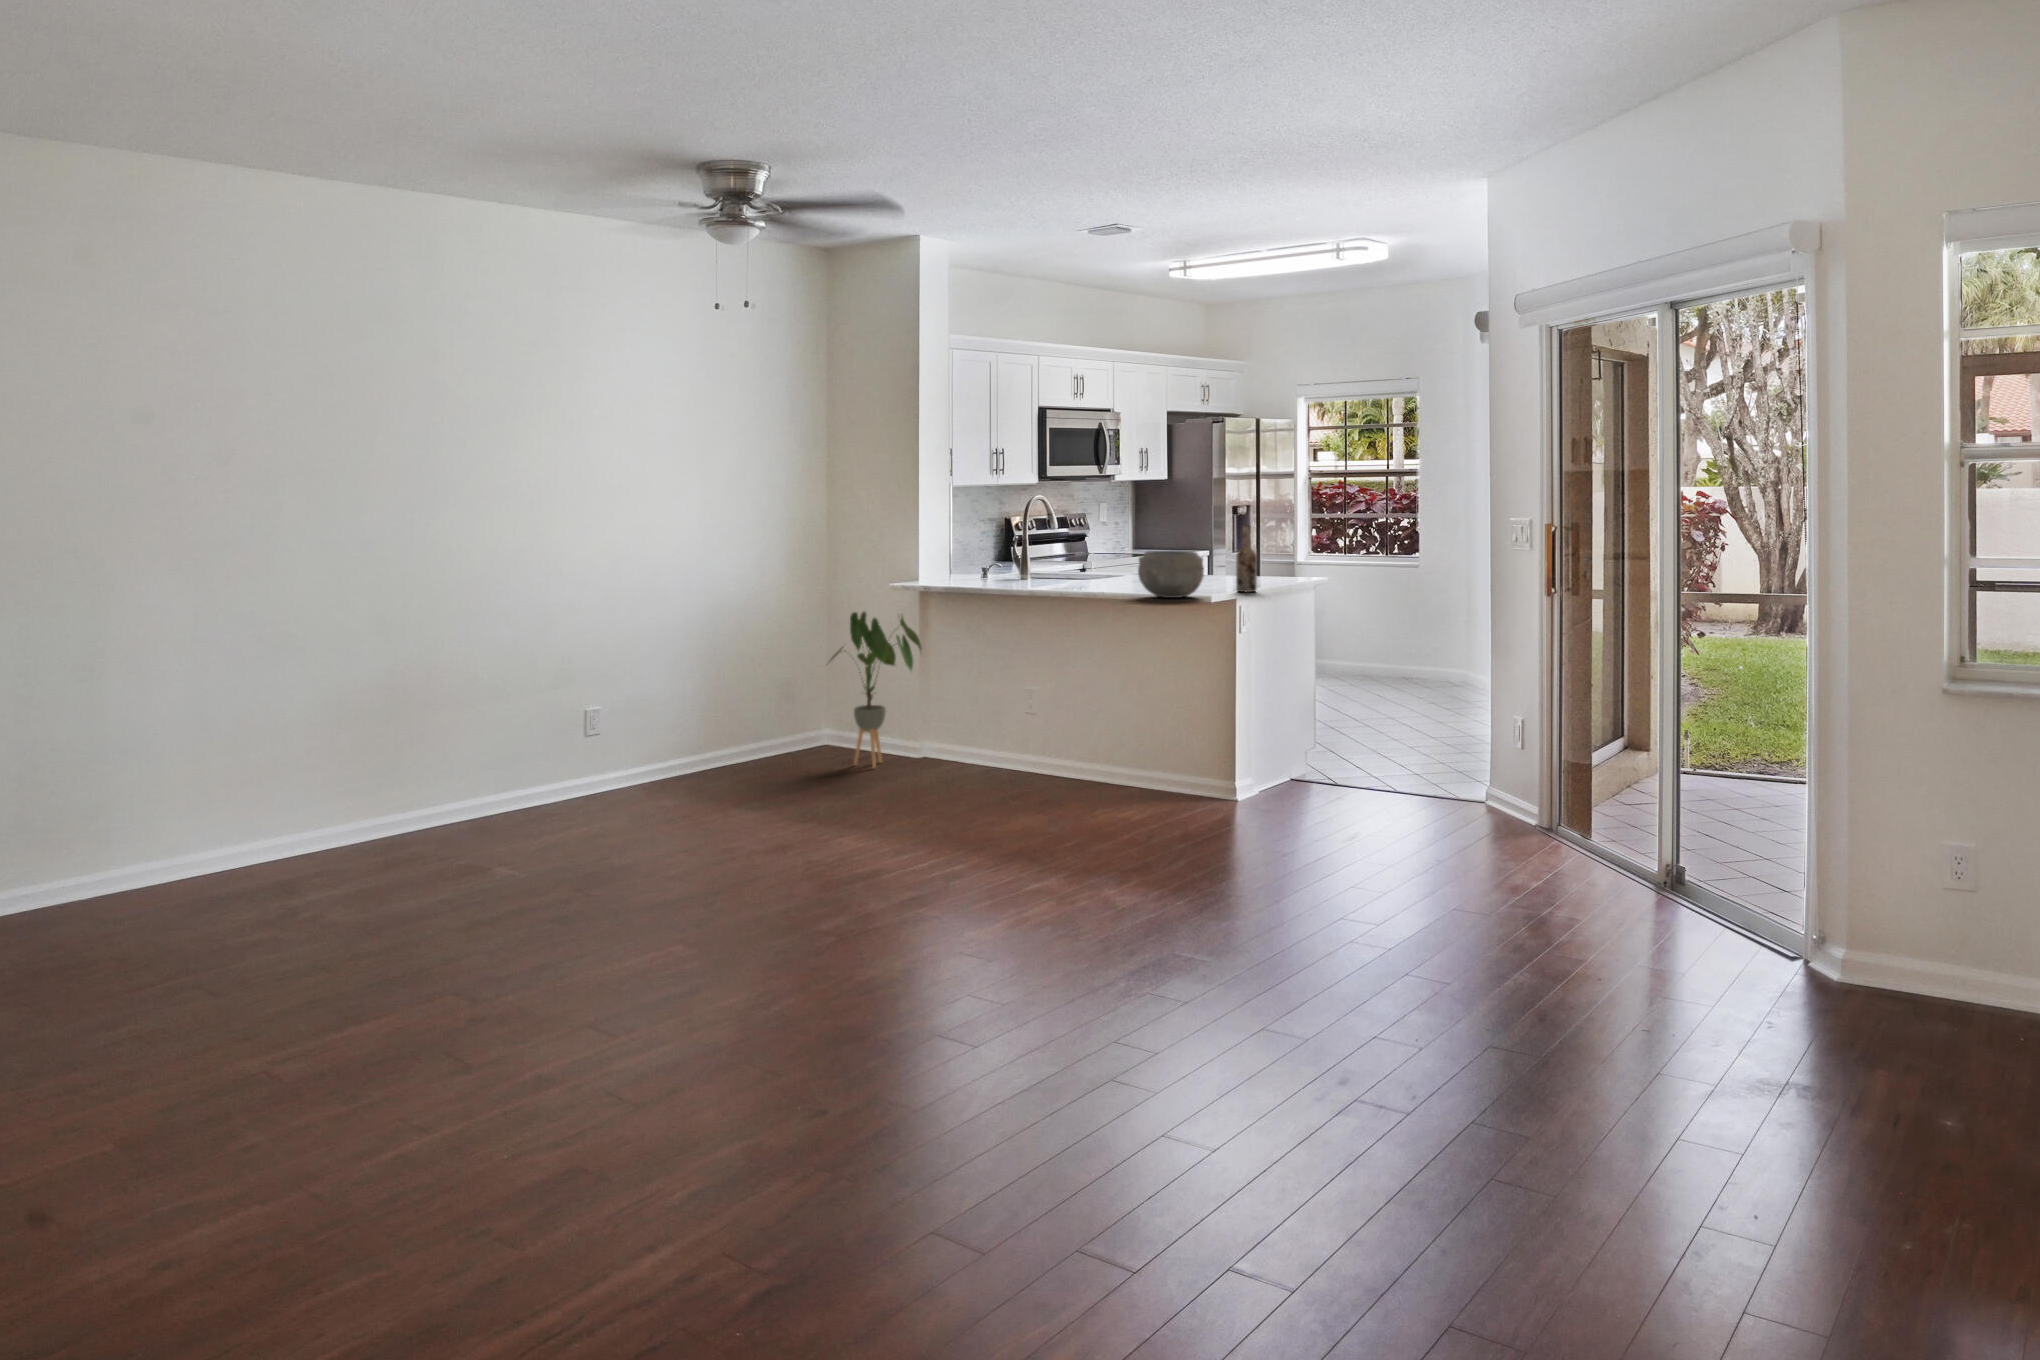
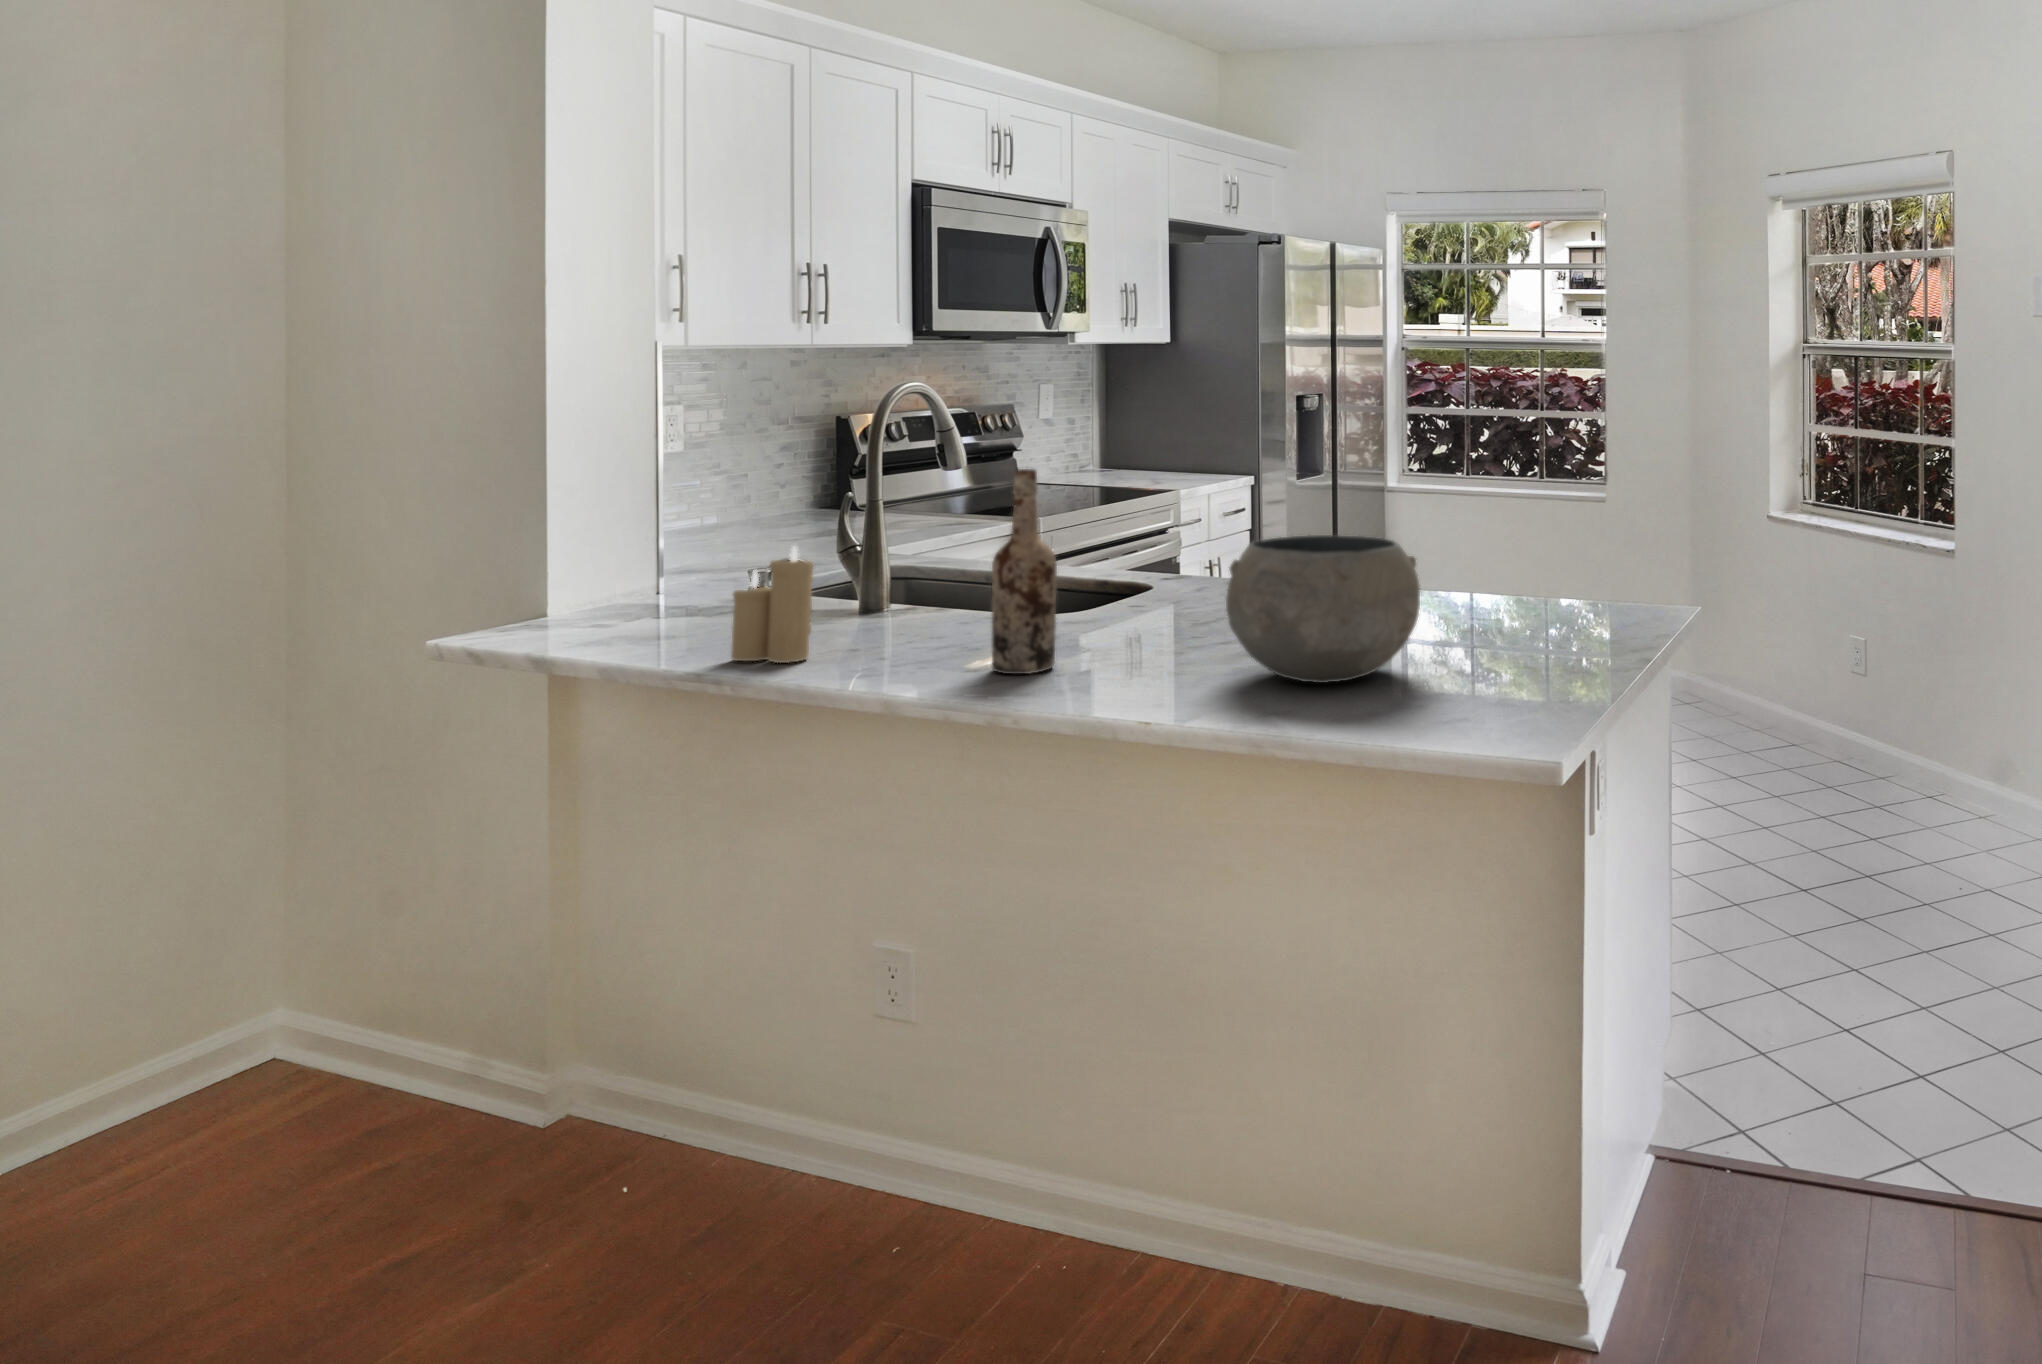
wine bottle: present [1236,525,1257,592] -> present [992,469,1057,674]
candle: none [983,552,1008,591] -> present [731,546,814,663]
house plant: present [828,612,921,768] -> none [174,726,544,1229]

